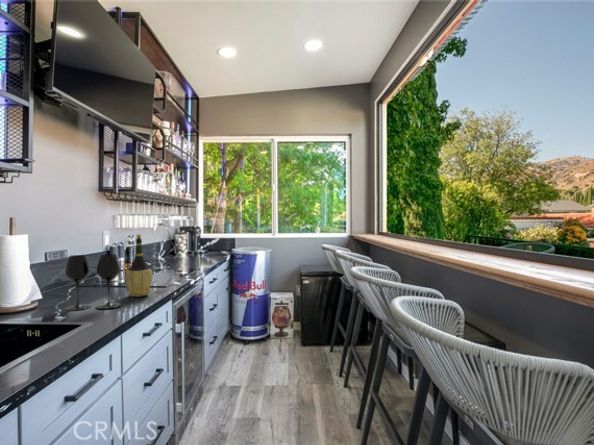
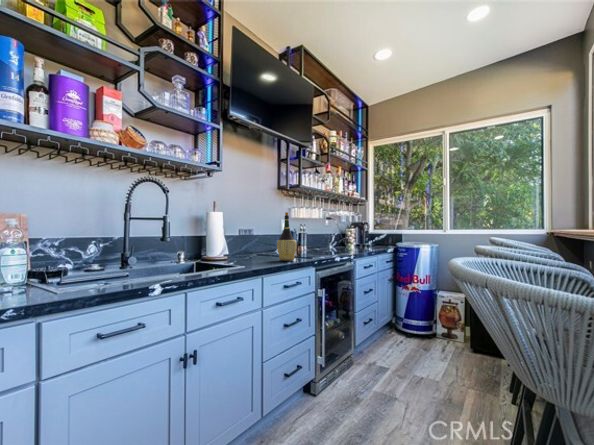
wine glass: present [64,254,121,311] -> none [234,224,269,263]

